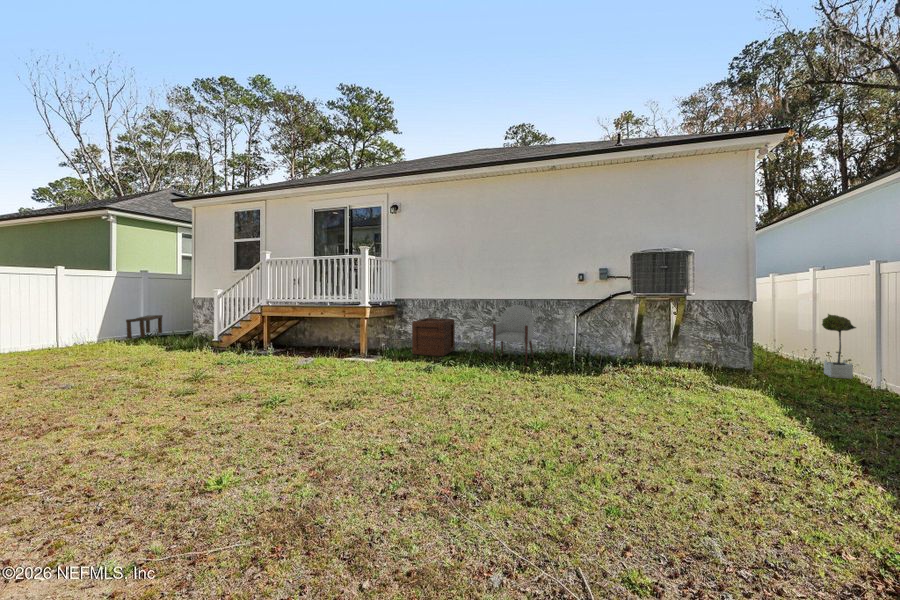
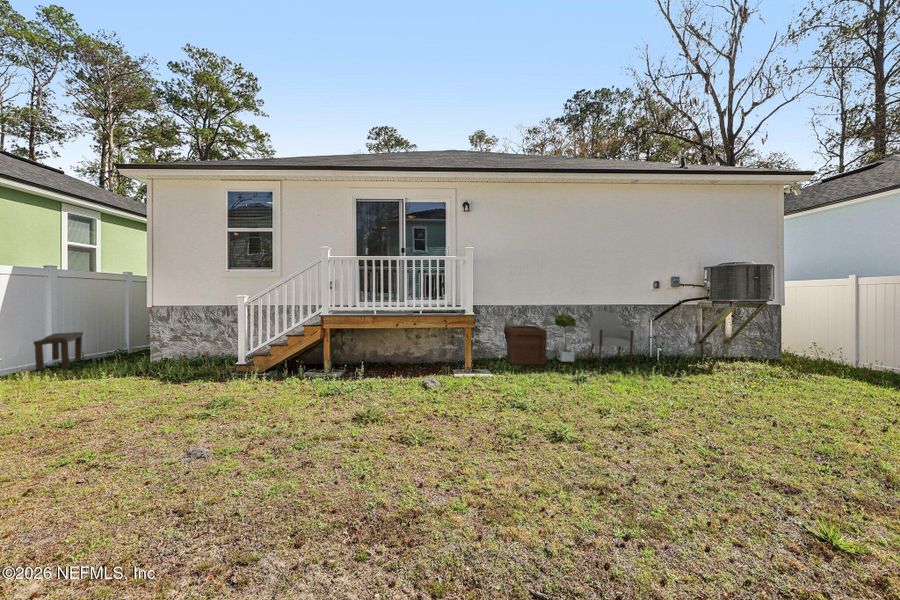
potted tree: present [822,314,856,379] -> present [555,314,576,361]

